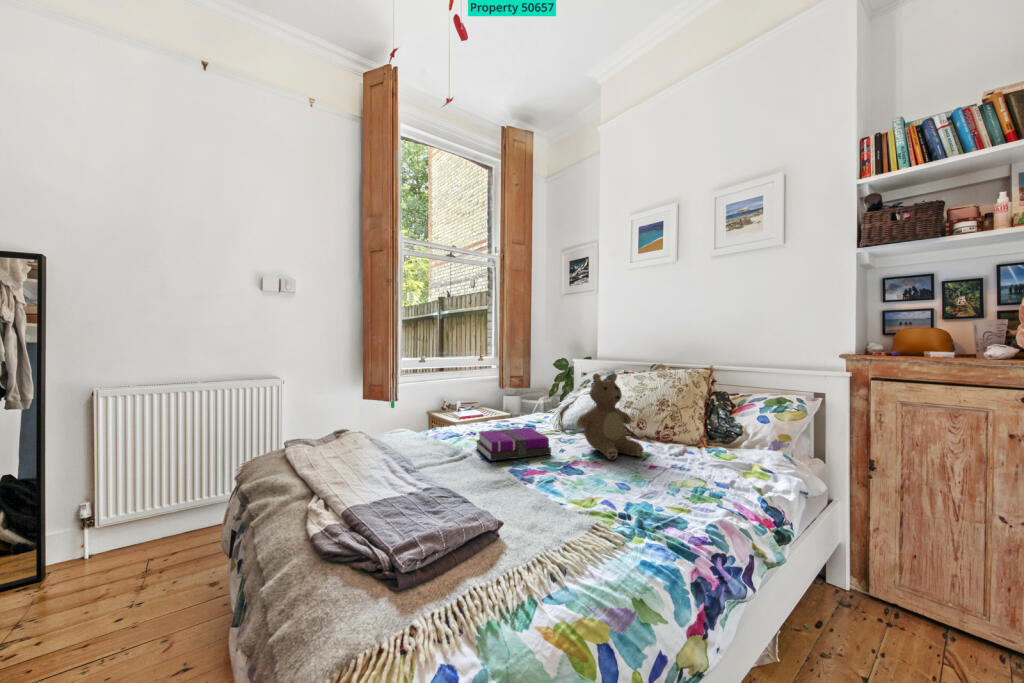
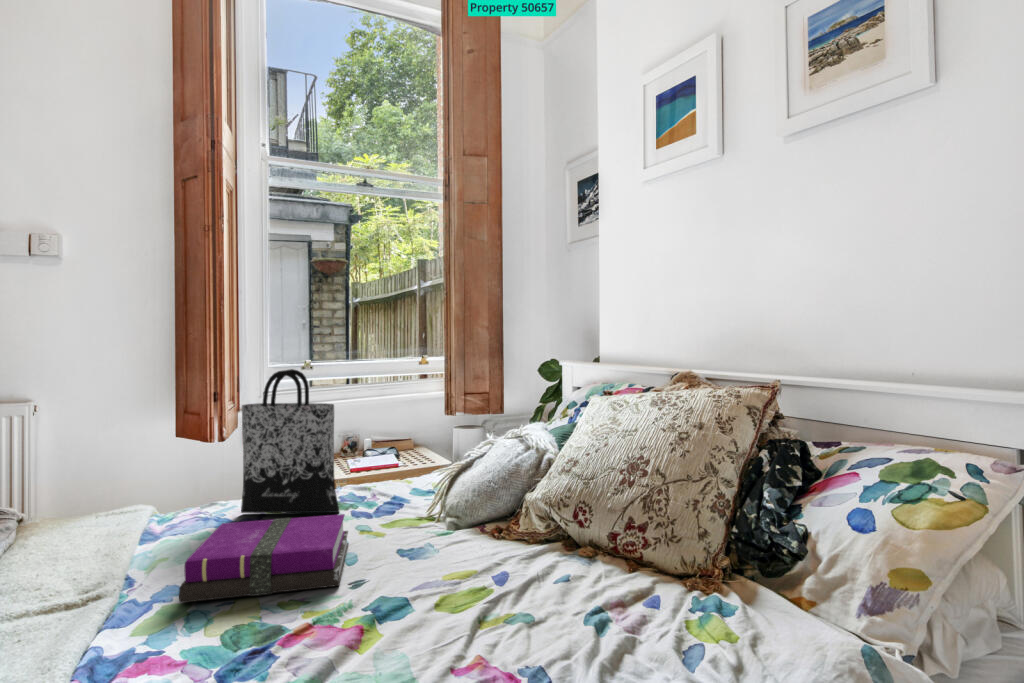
tote bag: none [453,359,505,433] -> present [241,369,339,513]
teddy bear: present [577,373,643,459] -> none [397,400,542,616]

